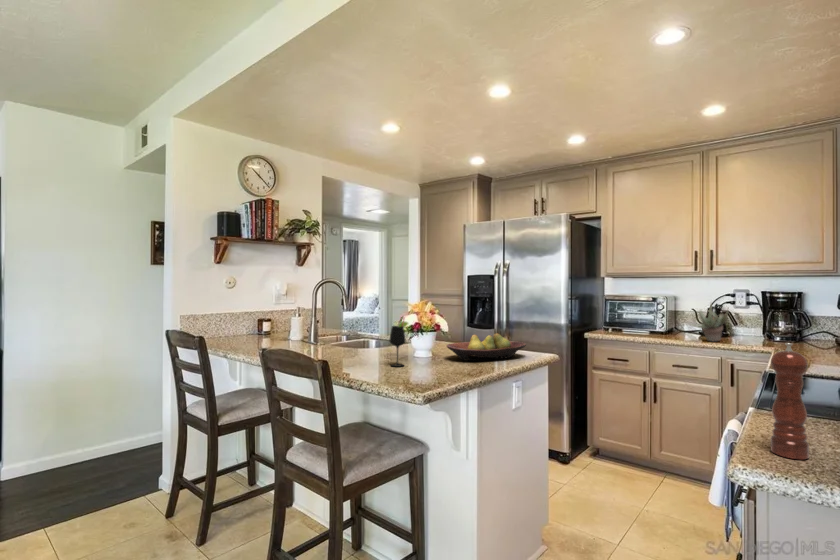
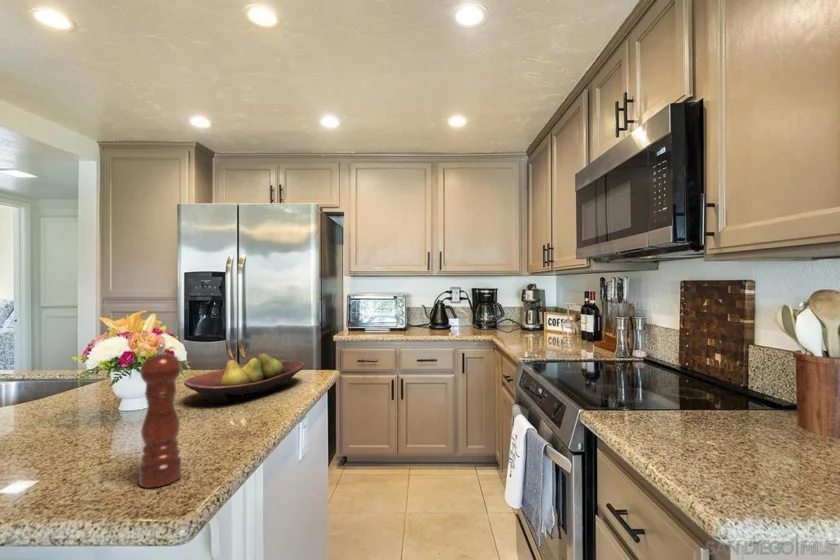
succulent plant: present [691,304,728,341] -> none [430,298,458,334]
wine glass: present [389,319,408,367] -> none [66,347,114,446]
pepper mill: present [771,343,809,459] -> present [139,344,181,488]

